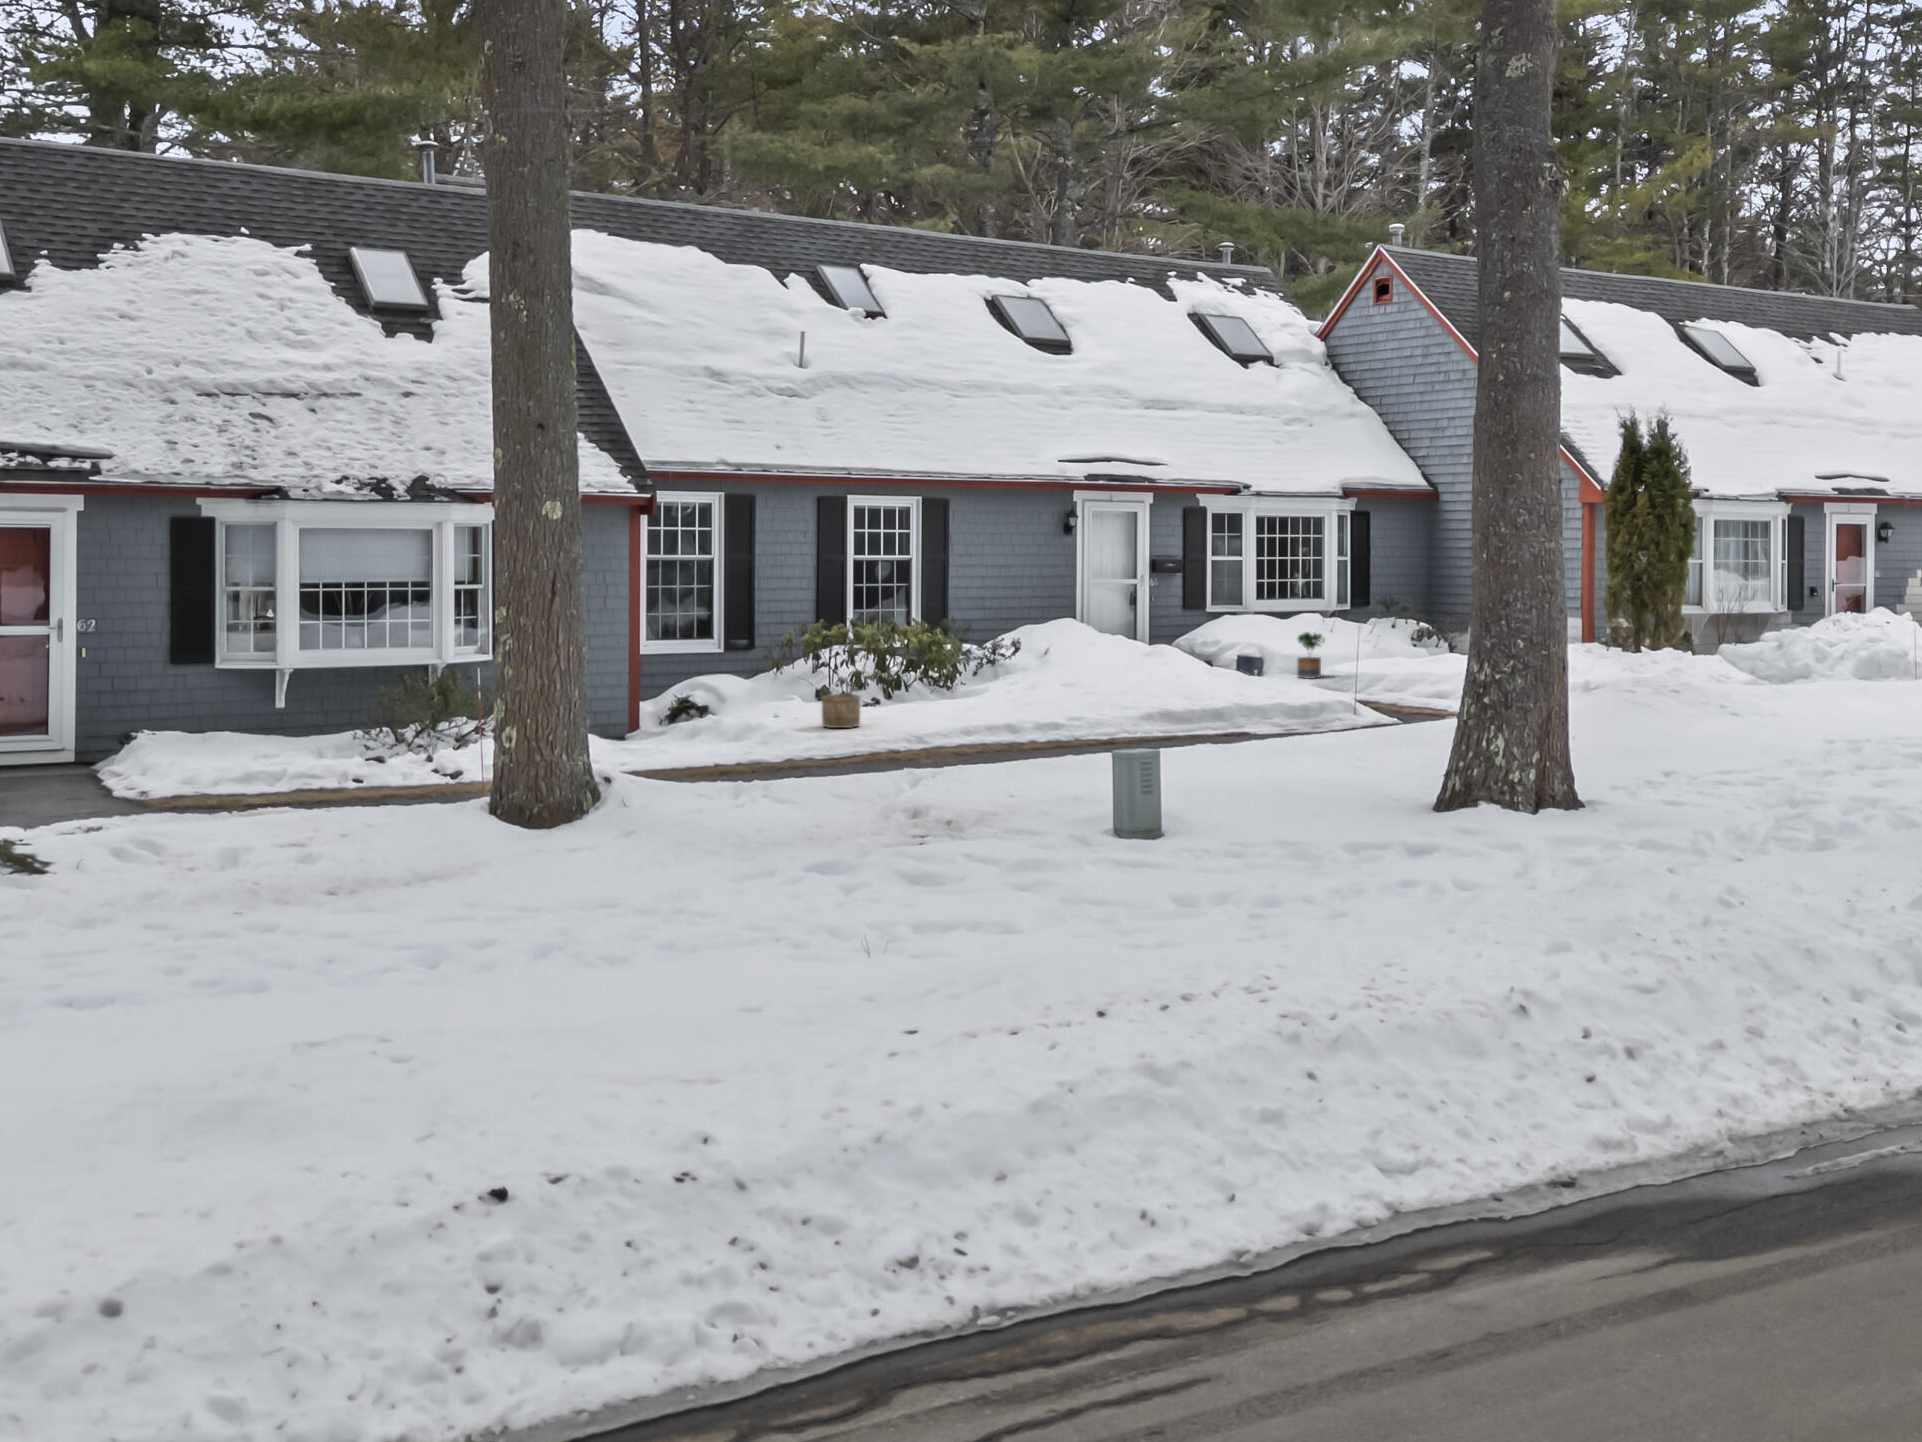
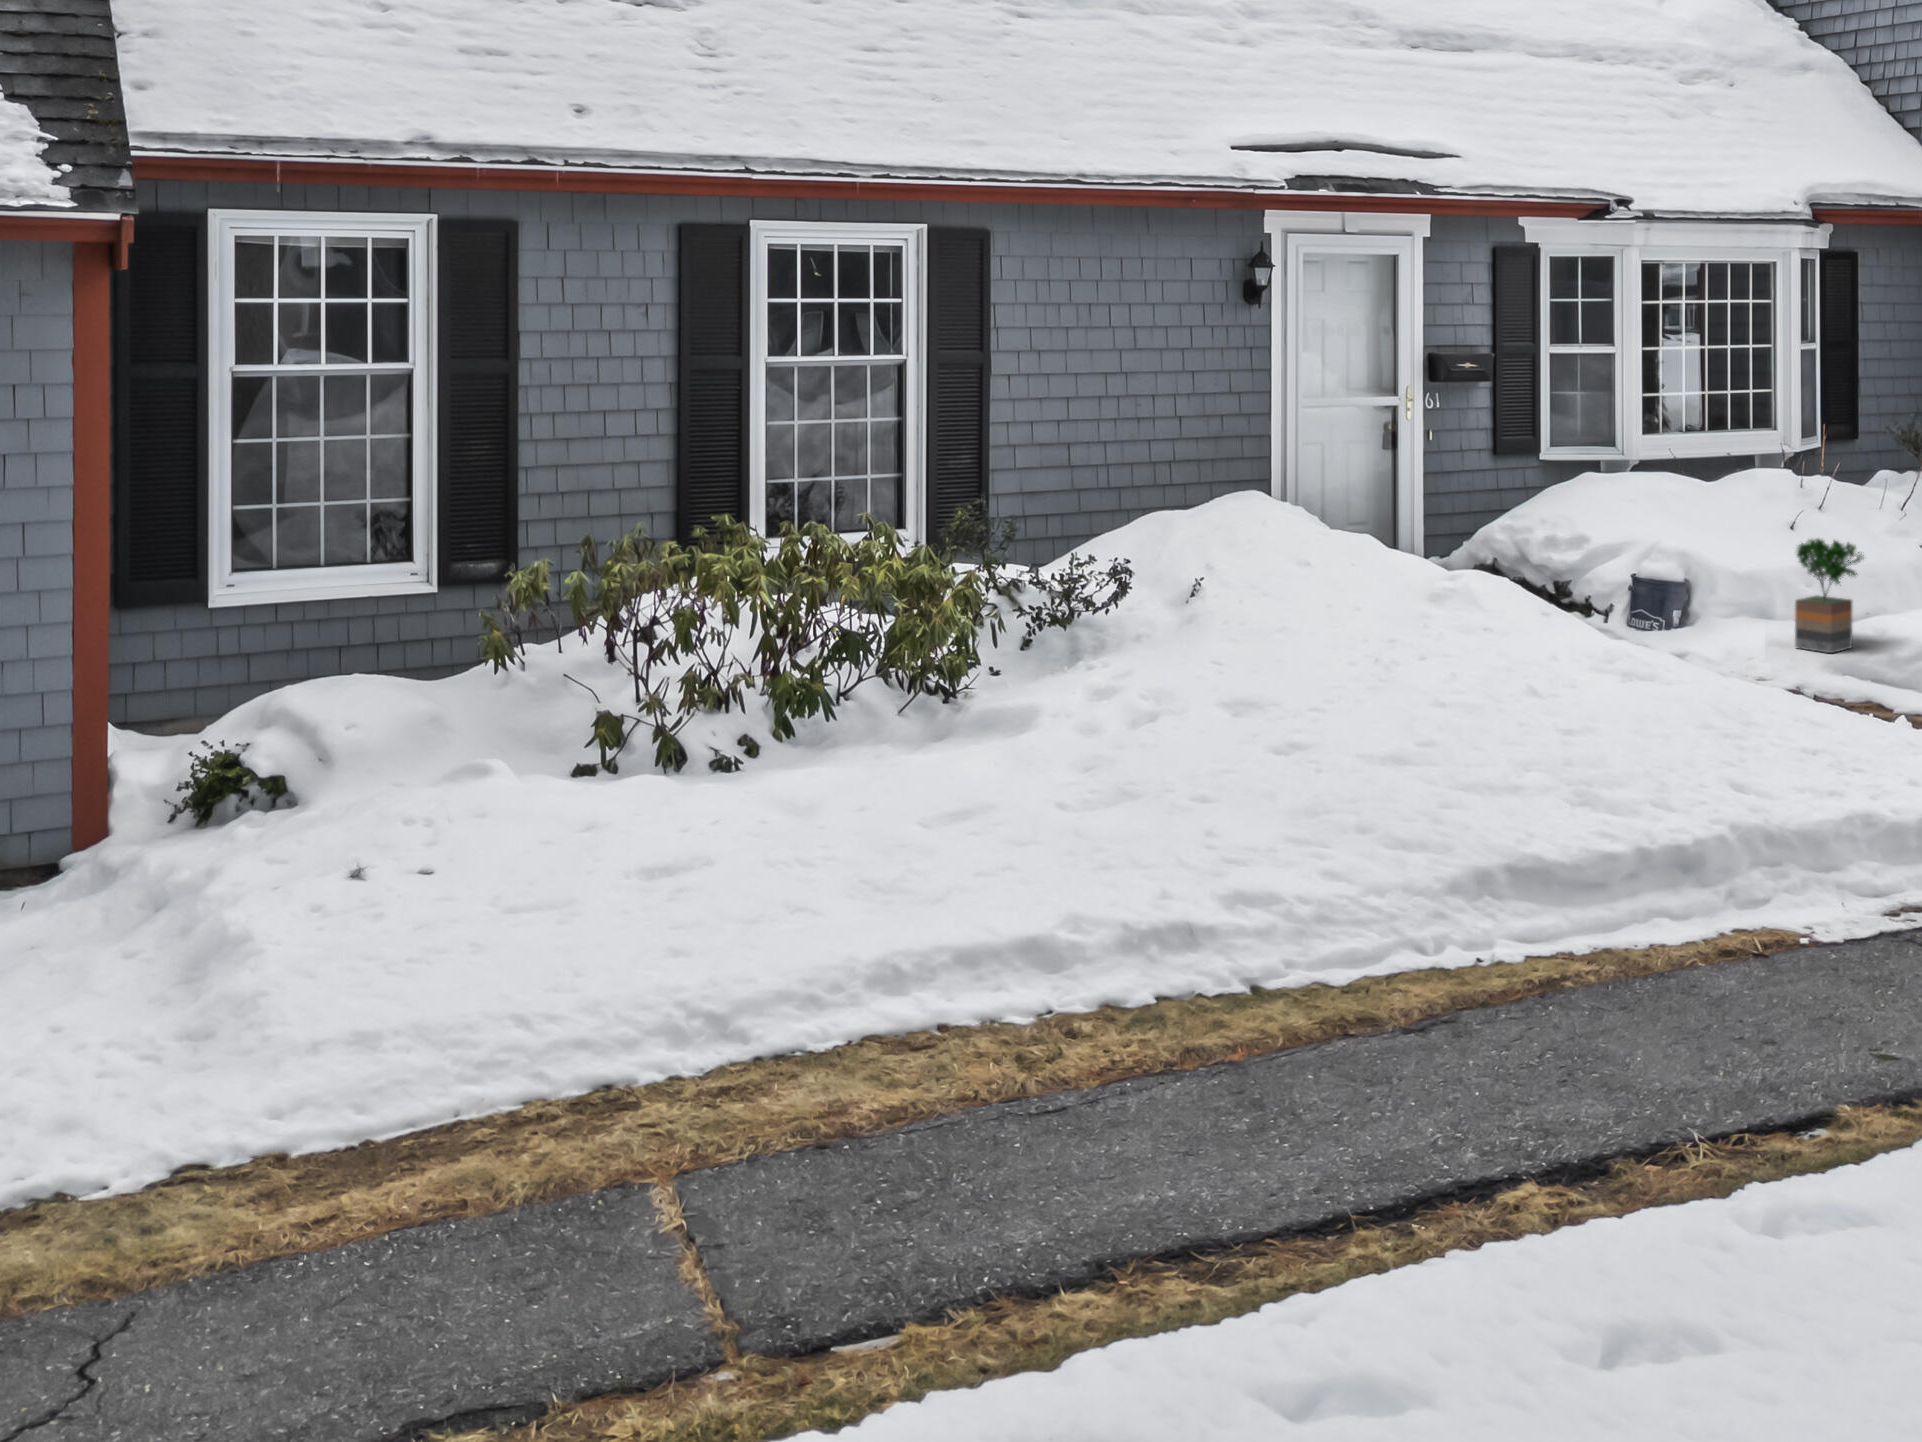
wooden bucket: present [821,694,860,728] -> none [455,810,588,938]

